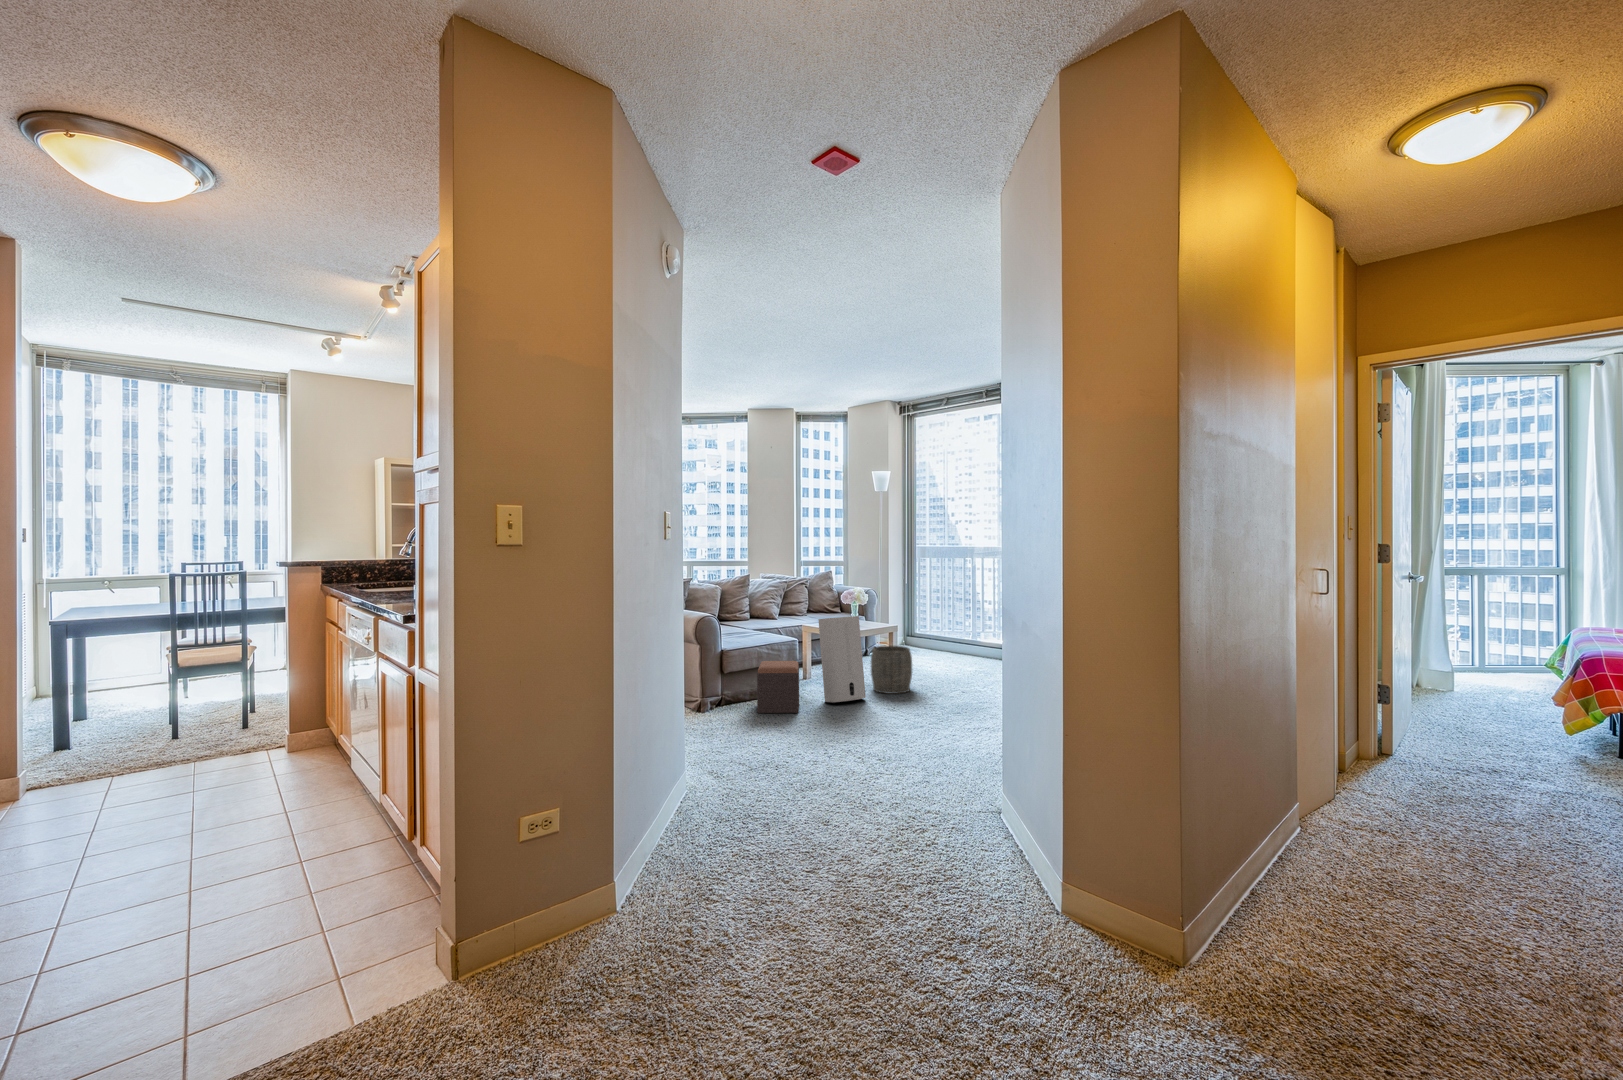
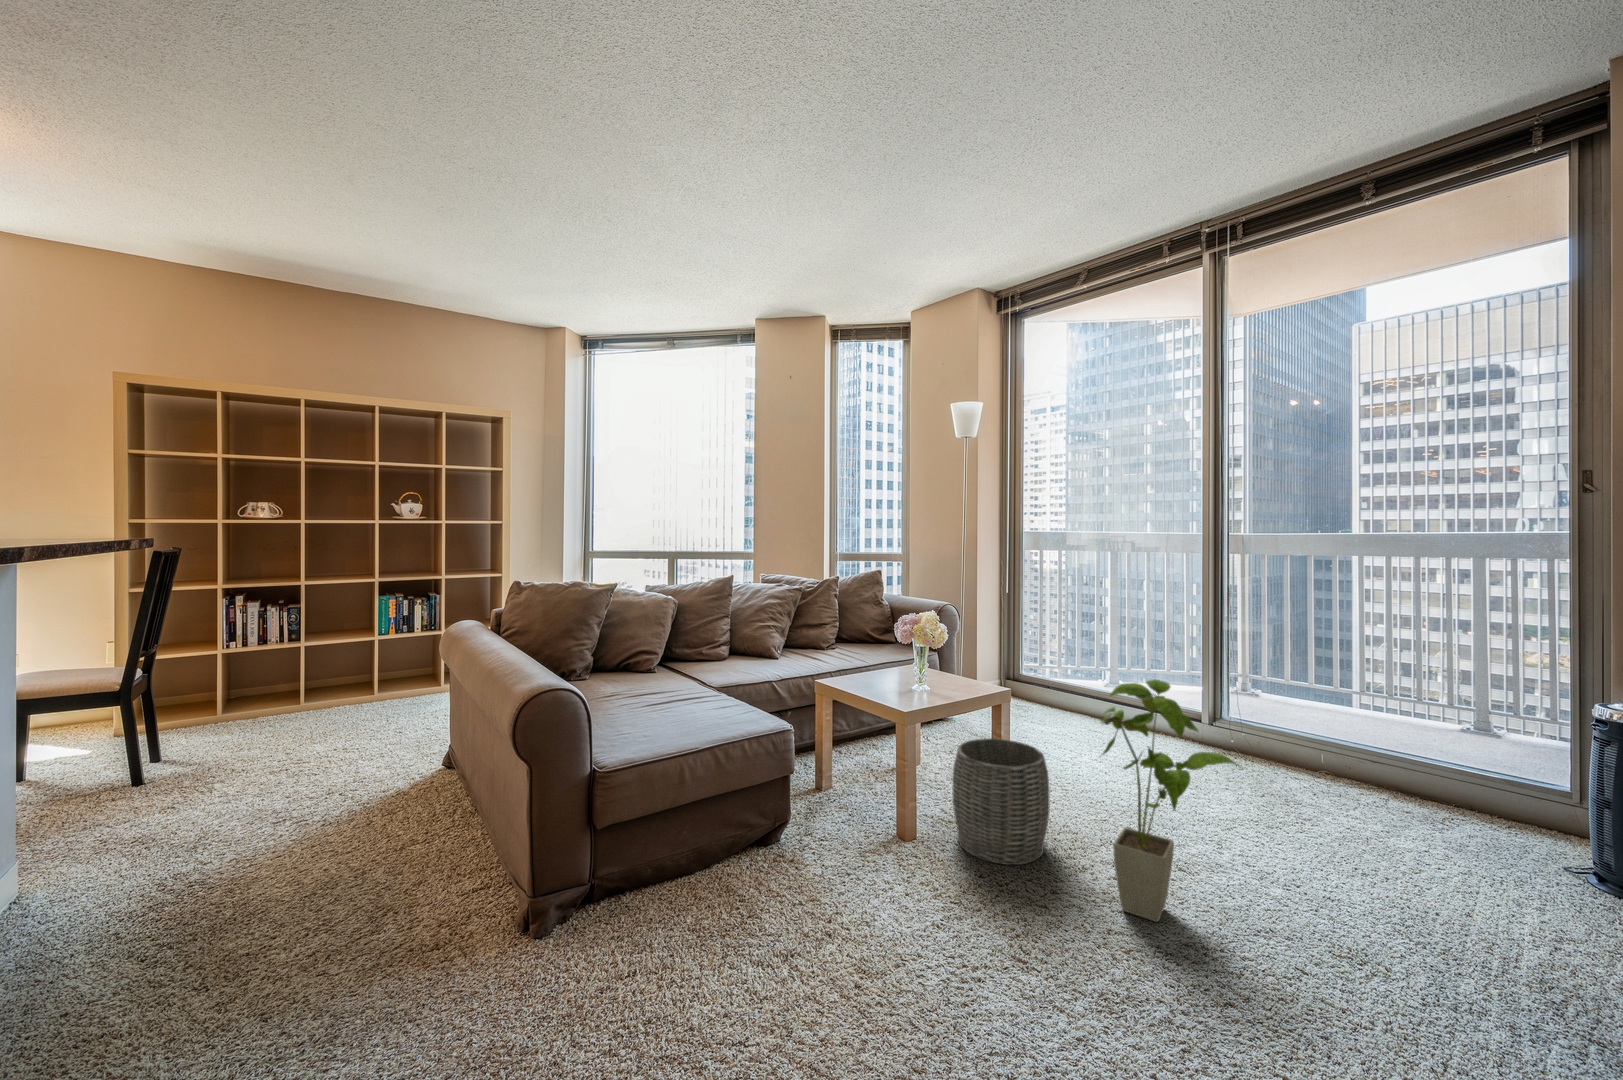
house plant: none [926,609,978,702] -> present [1101,679,1239,922]
air purifier: present [818,616,866,703] -> none [828,684,943,912]
footstool: present [757,661,799,713] -> none [654,795,778,961]

